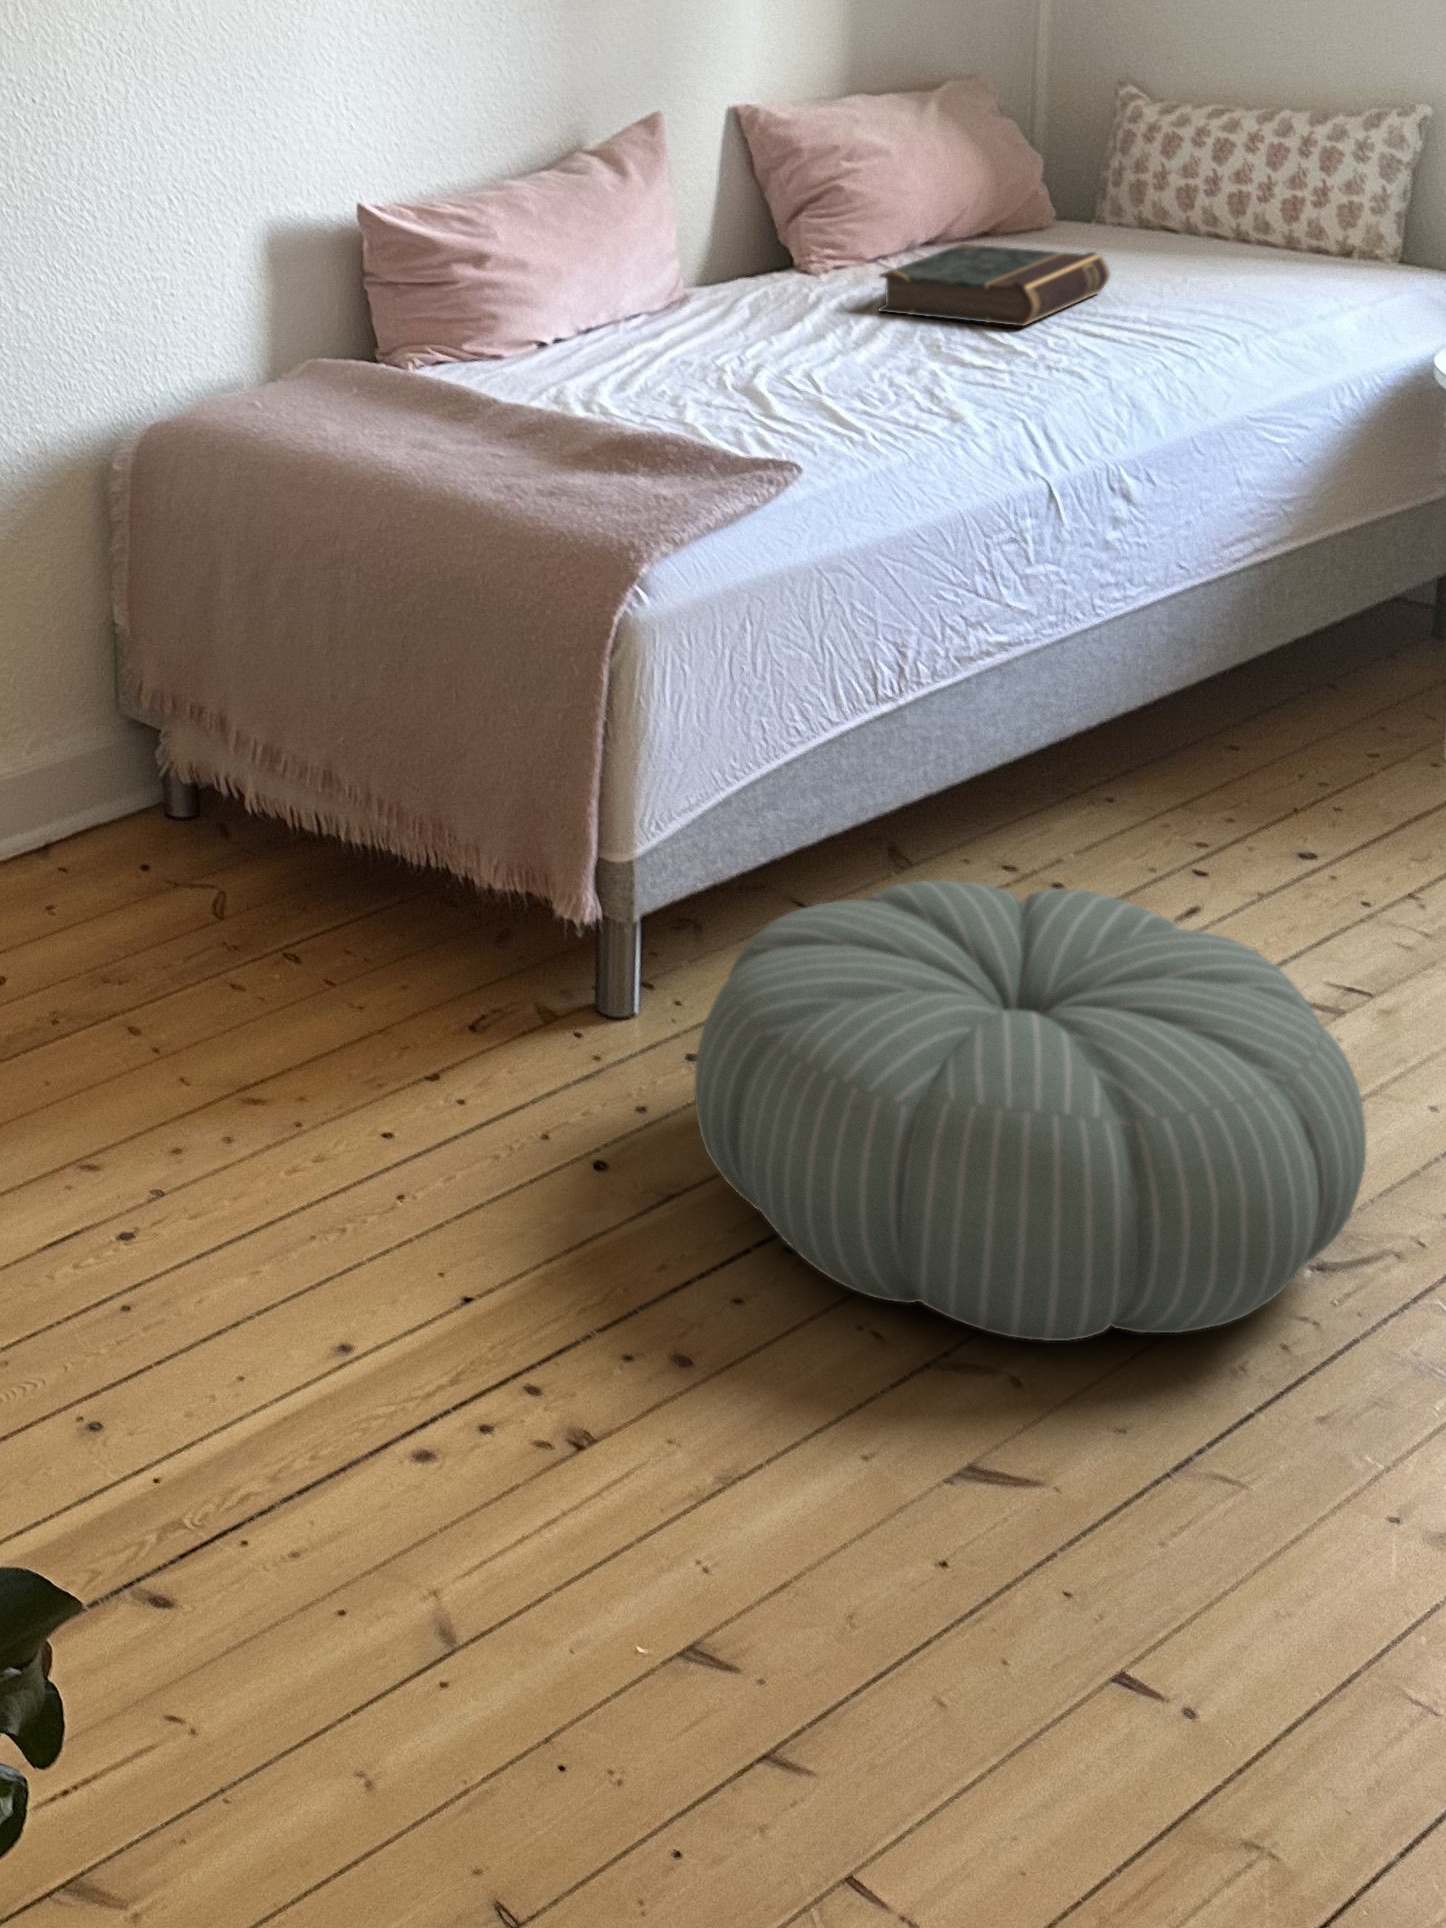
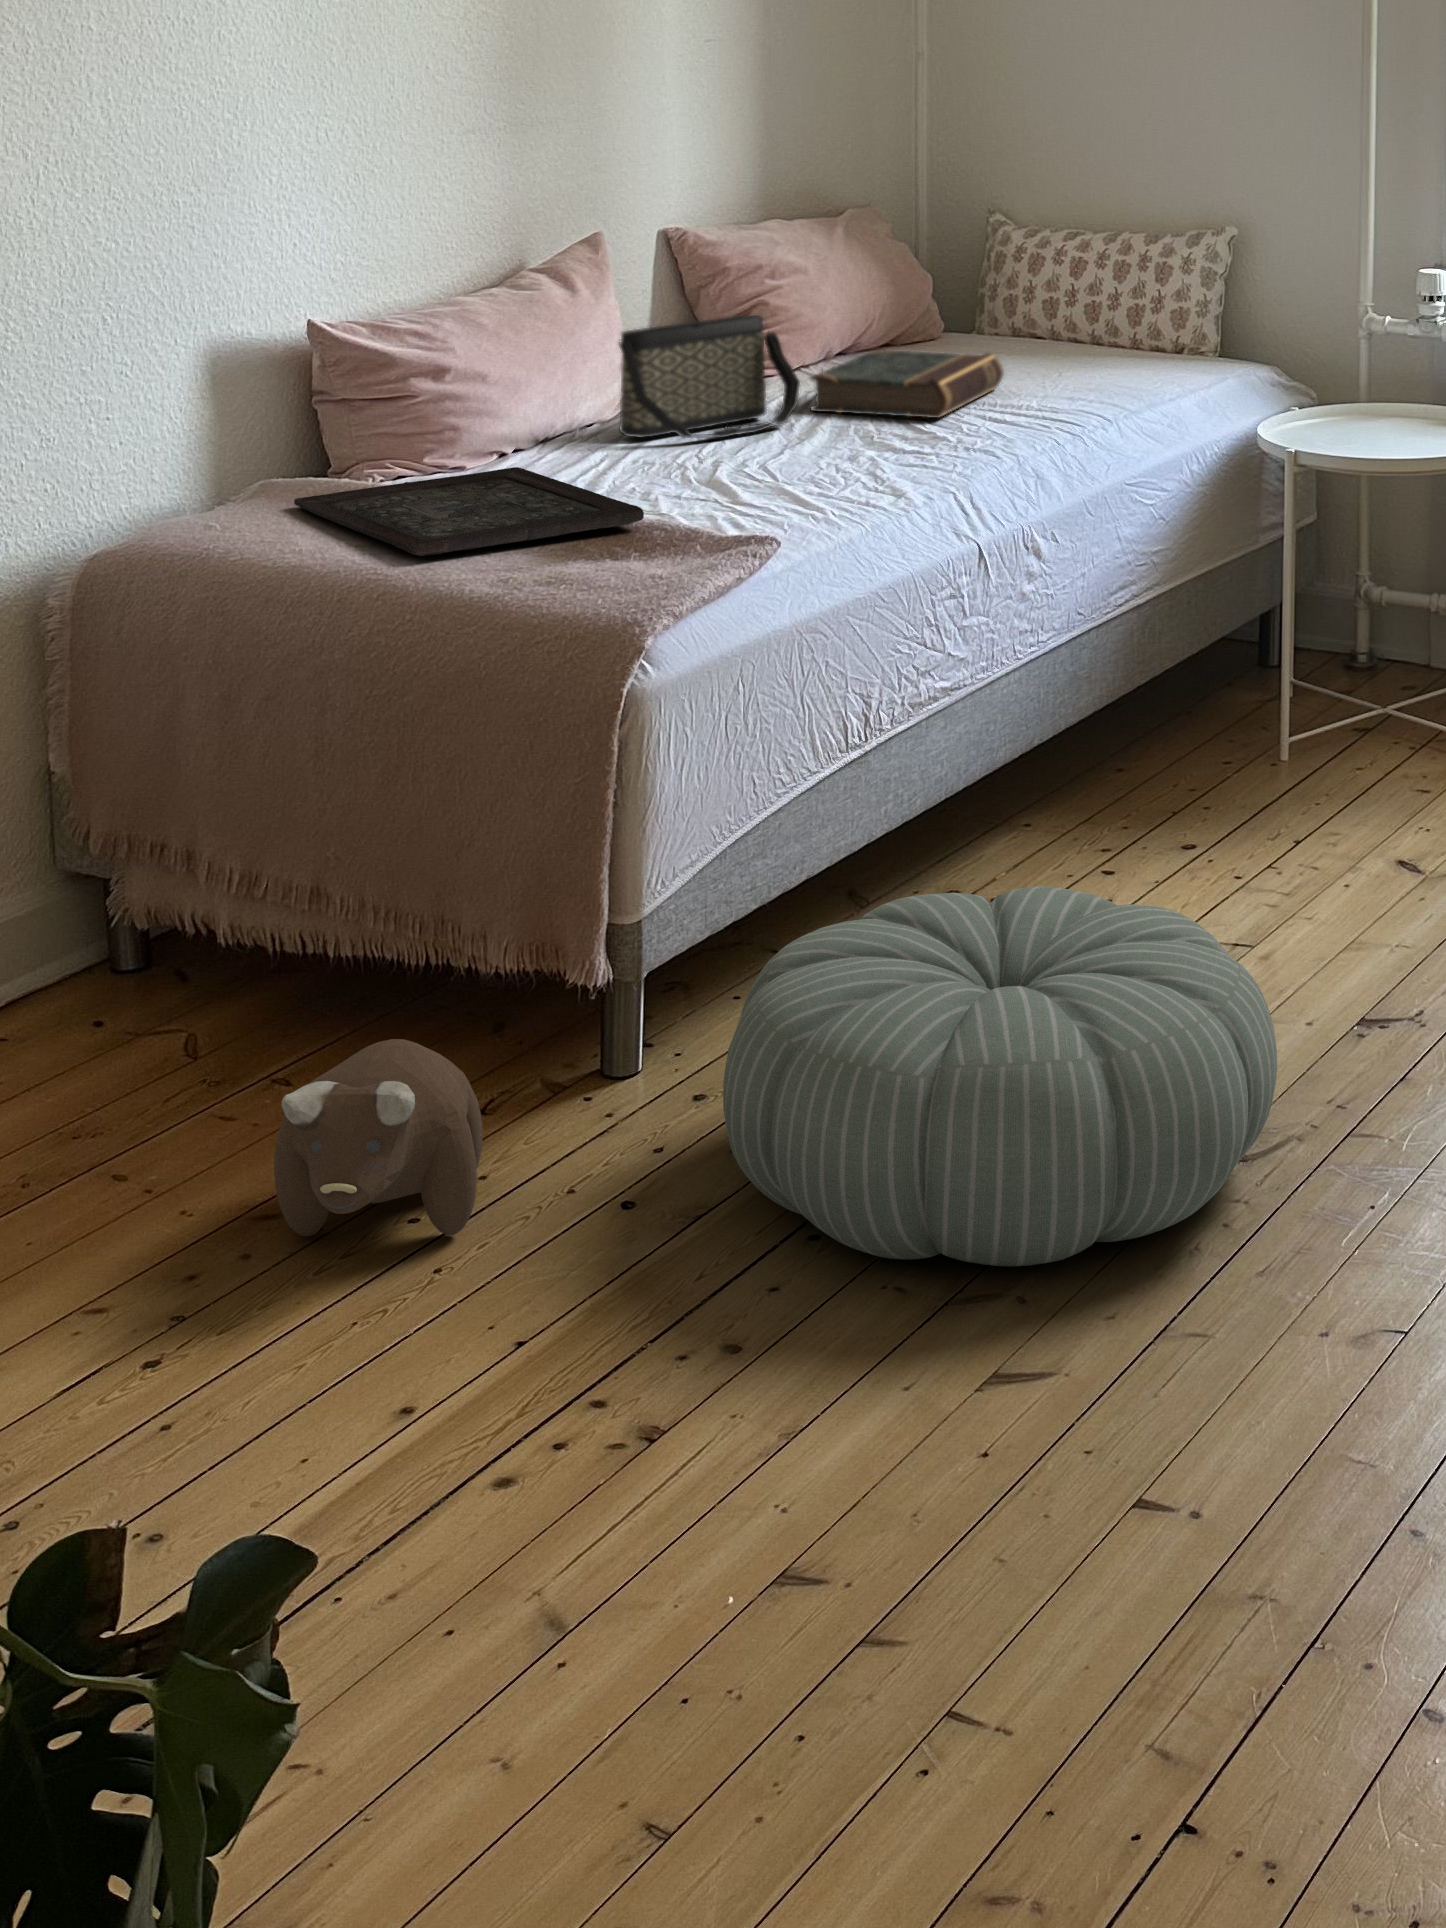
handbag: none [666,205,866,339] -> present [619,315,800,438]
tray: none [329,363,667,457] -> present [294,467,644,556]
plush toy: none [250,955,454,1165] -> present [274,1039,483,1236]

